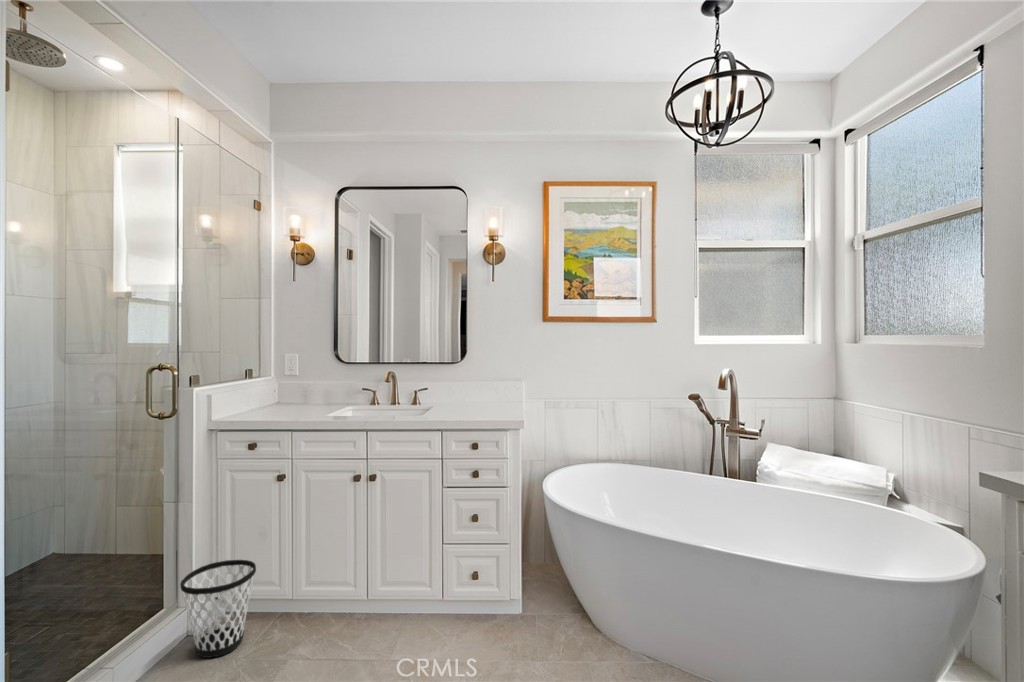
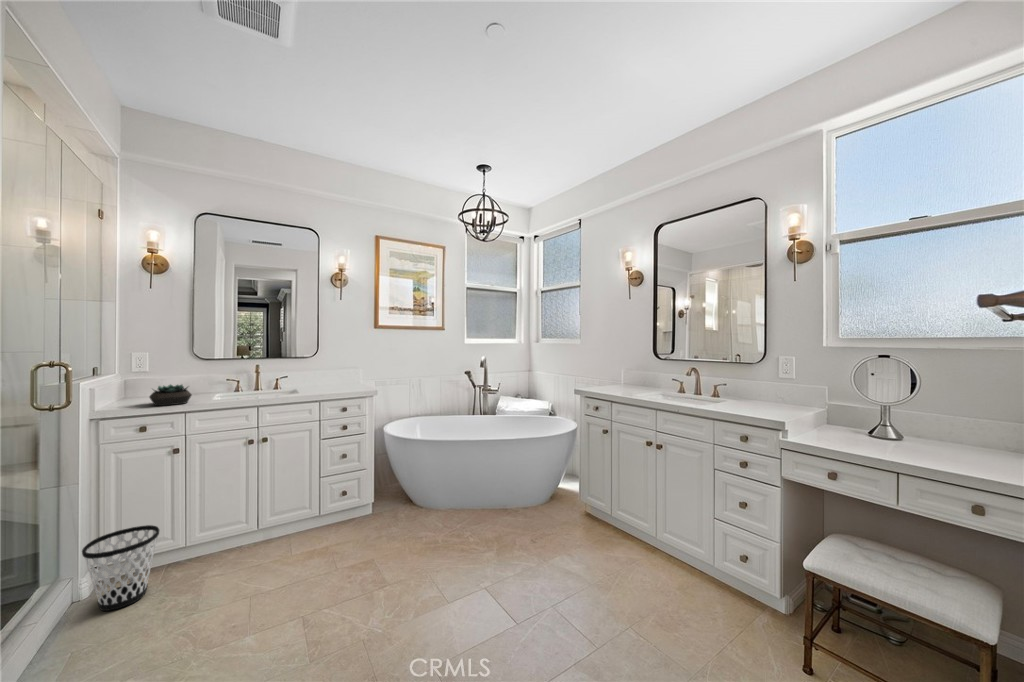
succulent plant: none [265,393,311,419] -> present [150,385,192,406]

